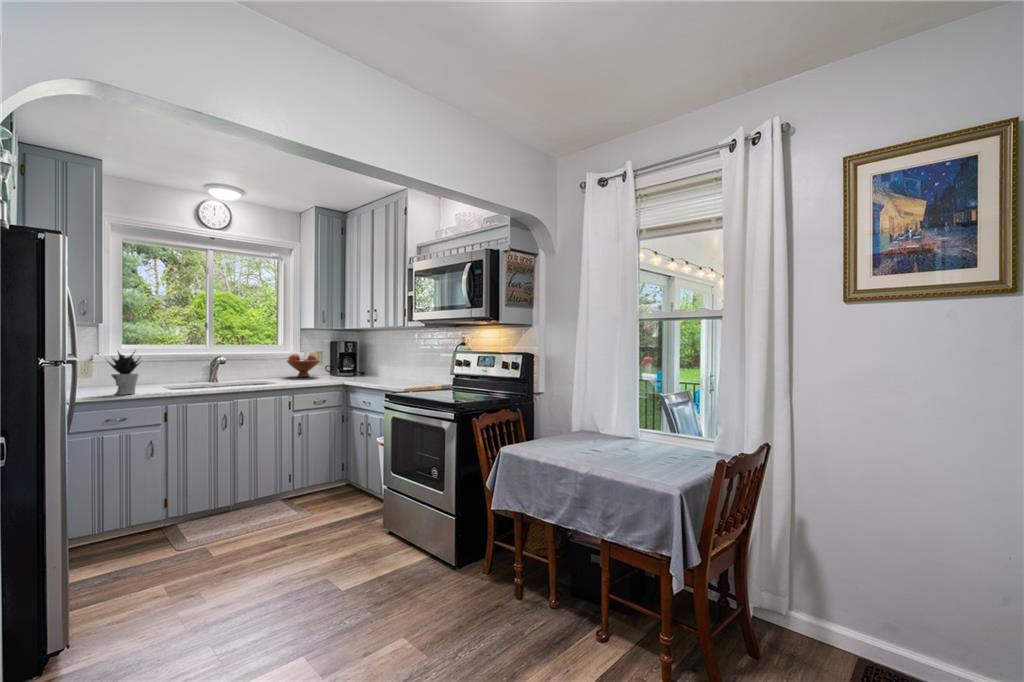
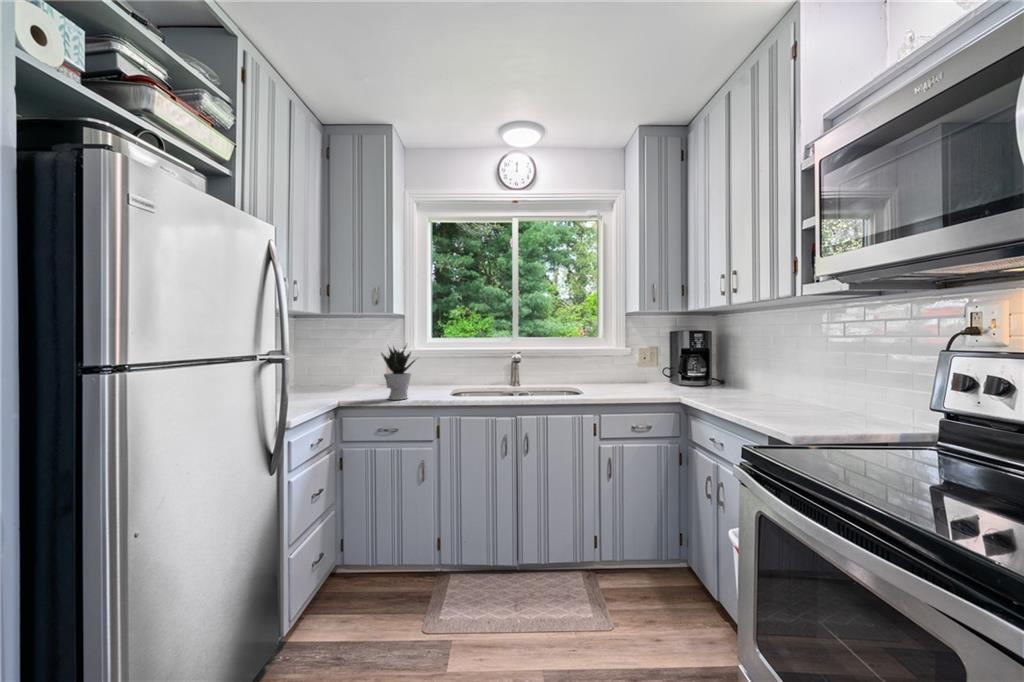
fruit bowl: present [287,354,320,377] -> none [607,350,653,384]

